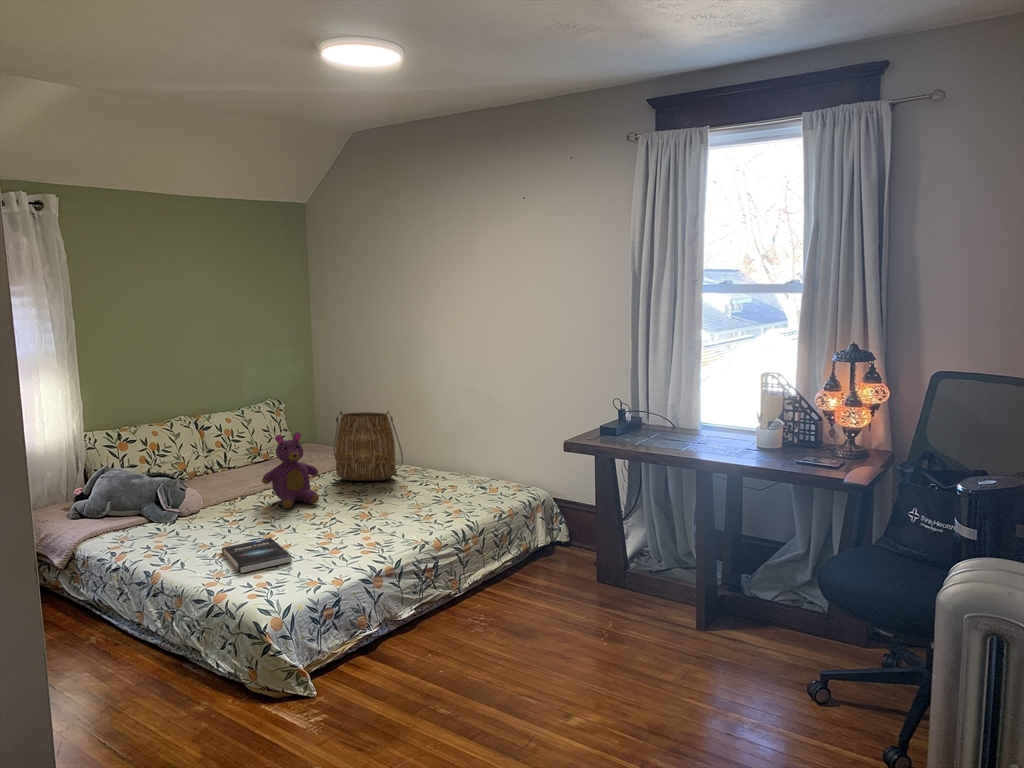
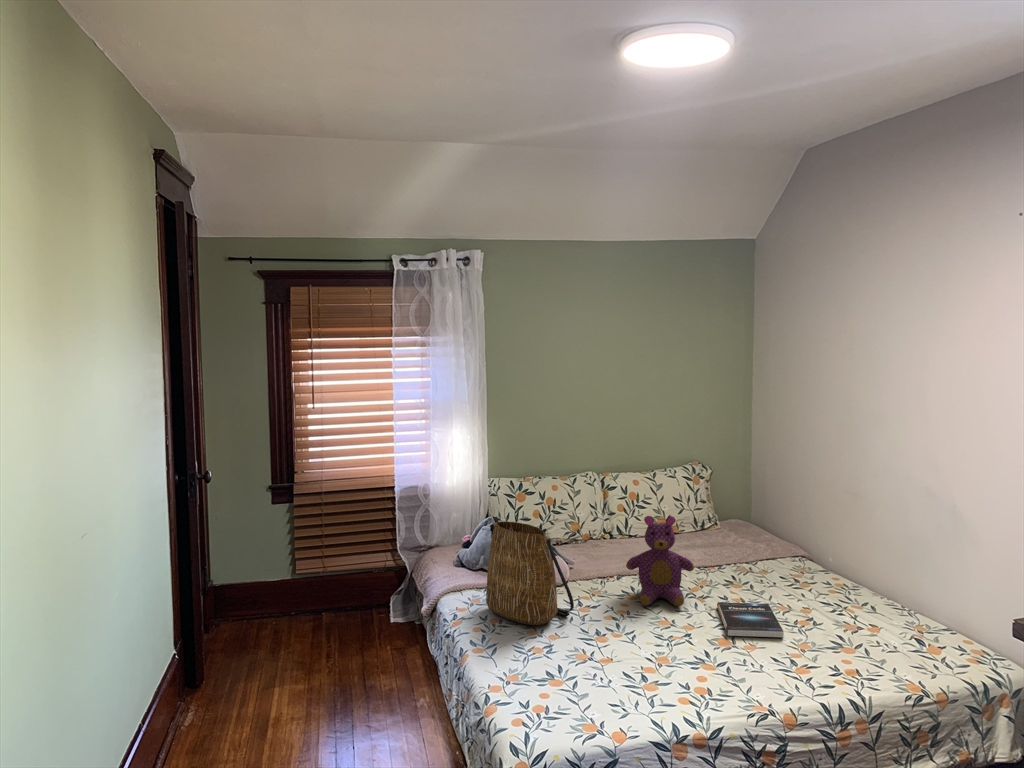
tote bag: present [334,411,403,481] -> present [486,516,574,625]
book: present [222,538,292,573] -> present [717,602,784,638]

